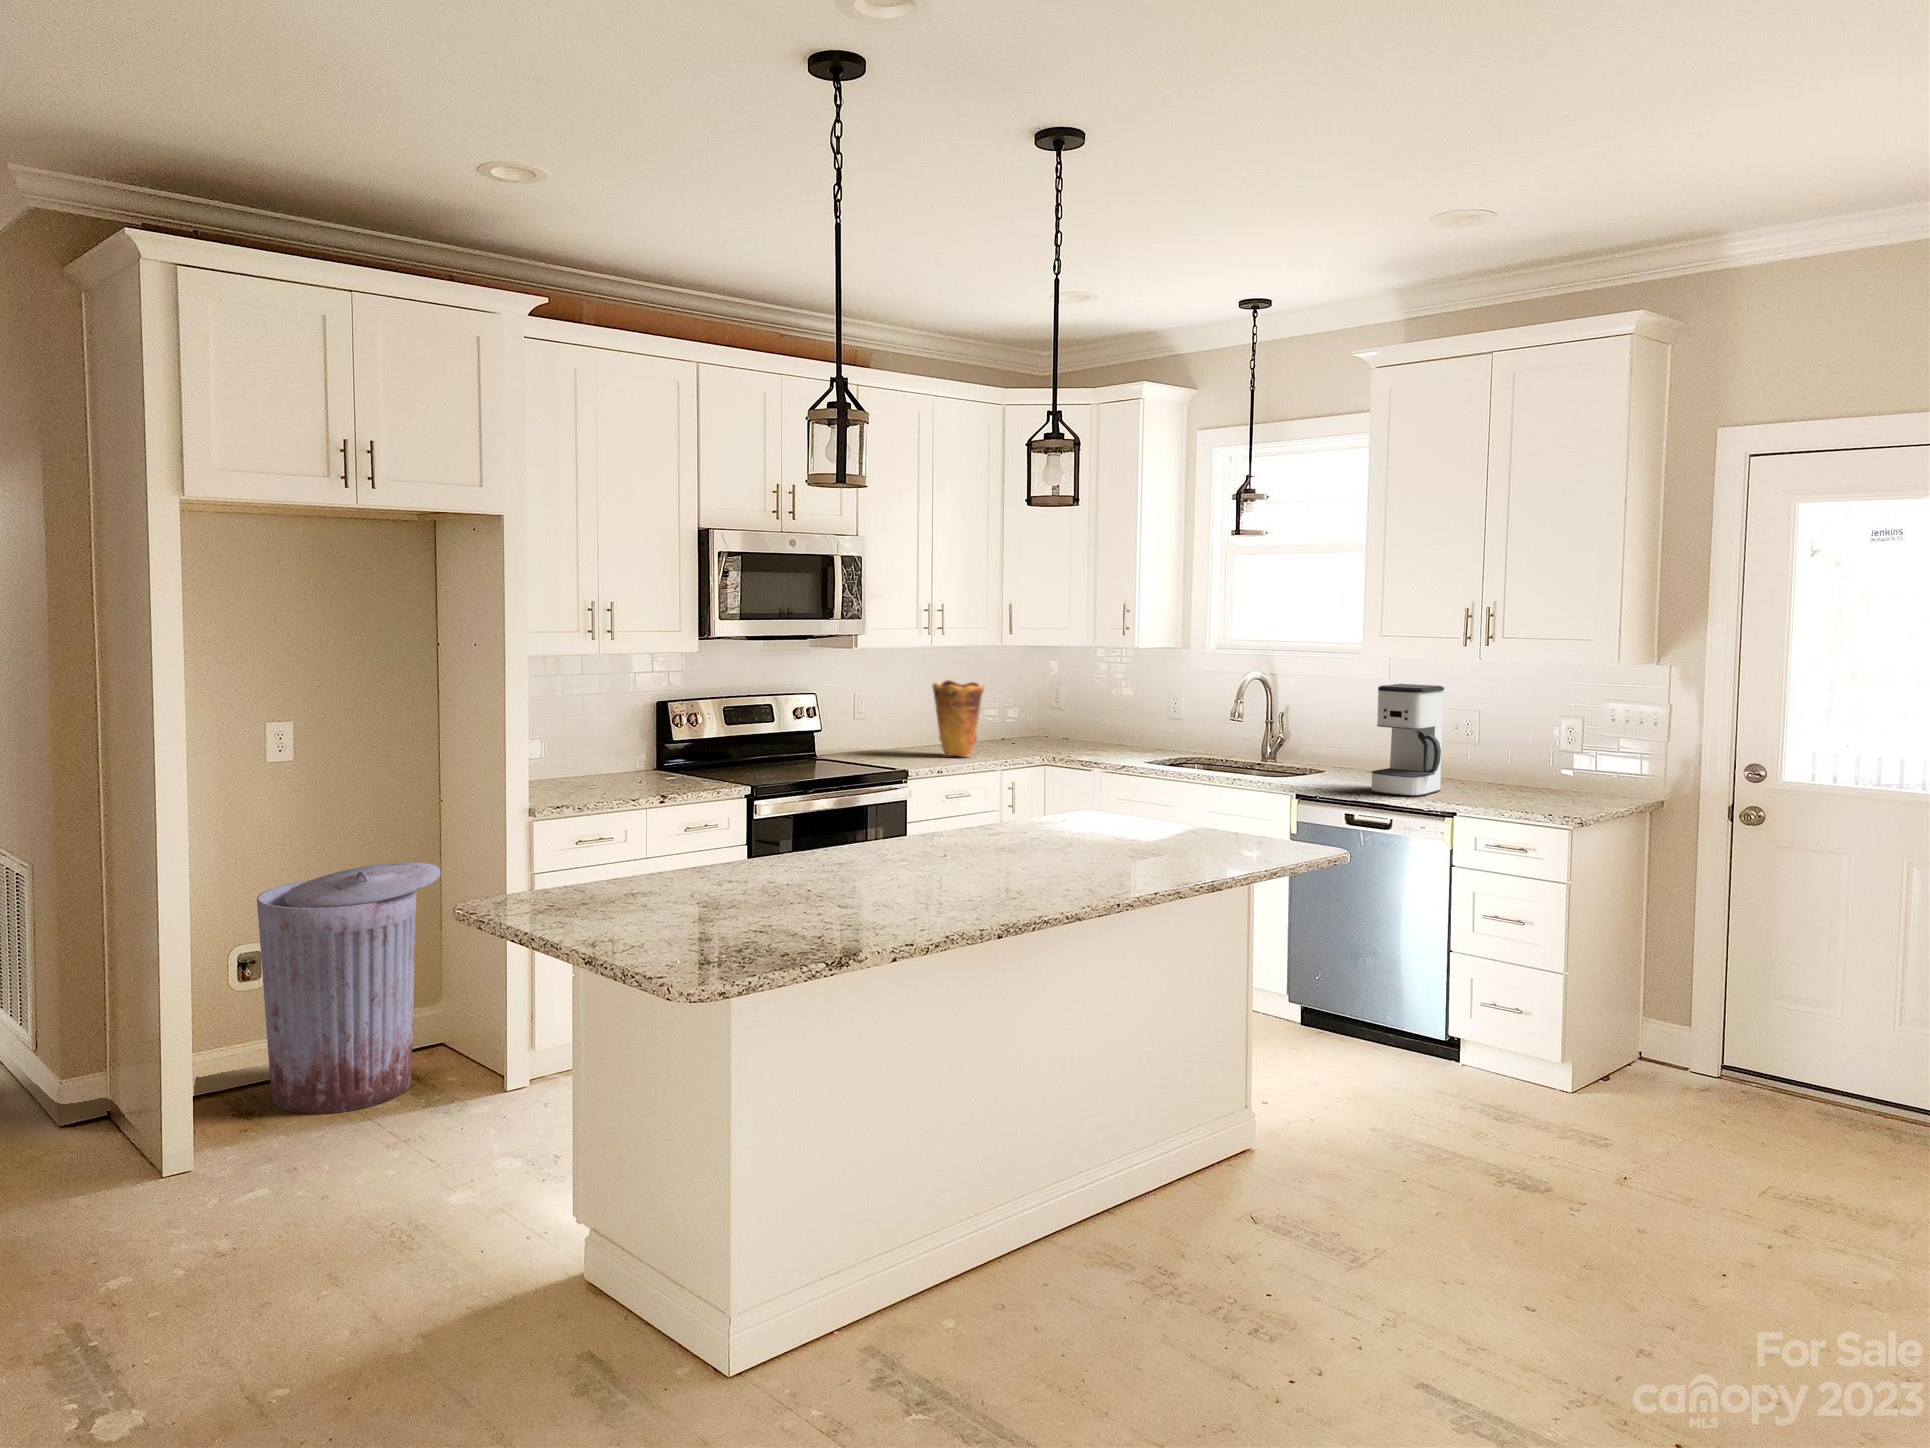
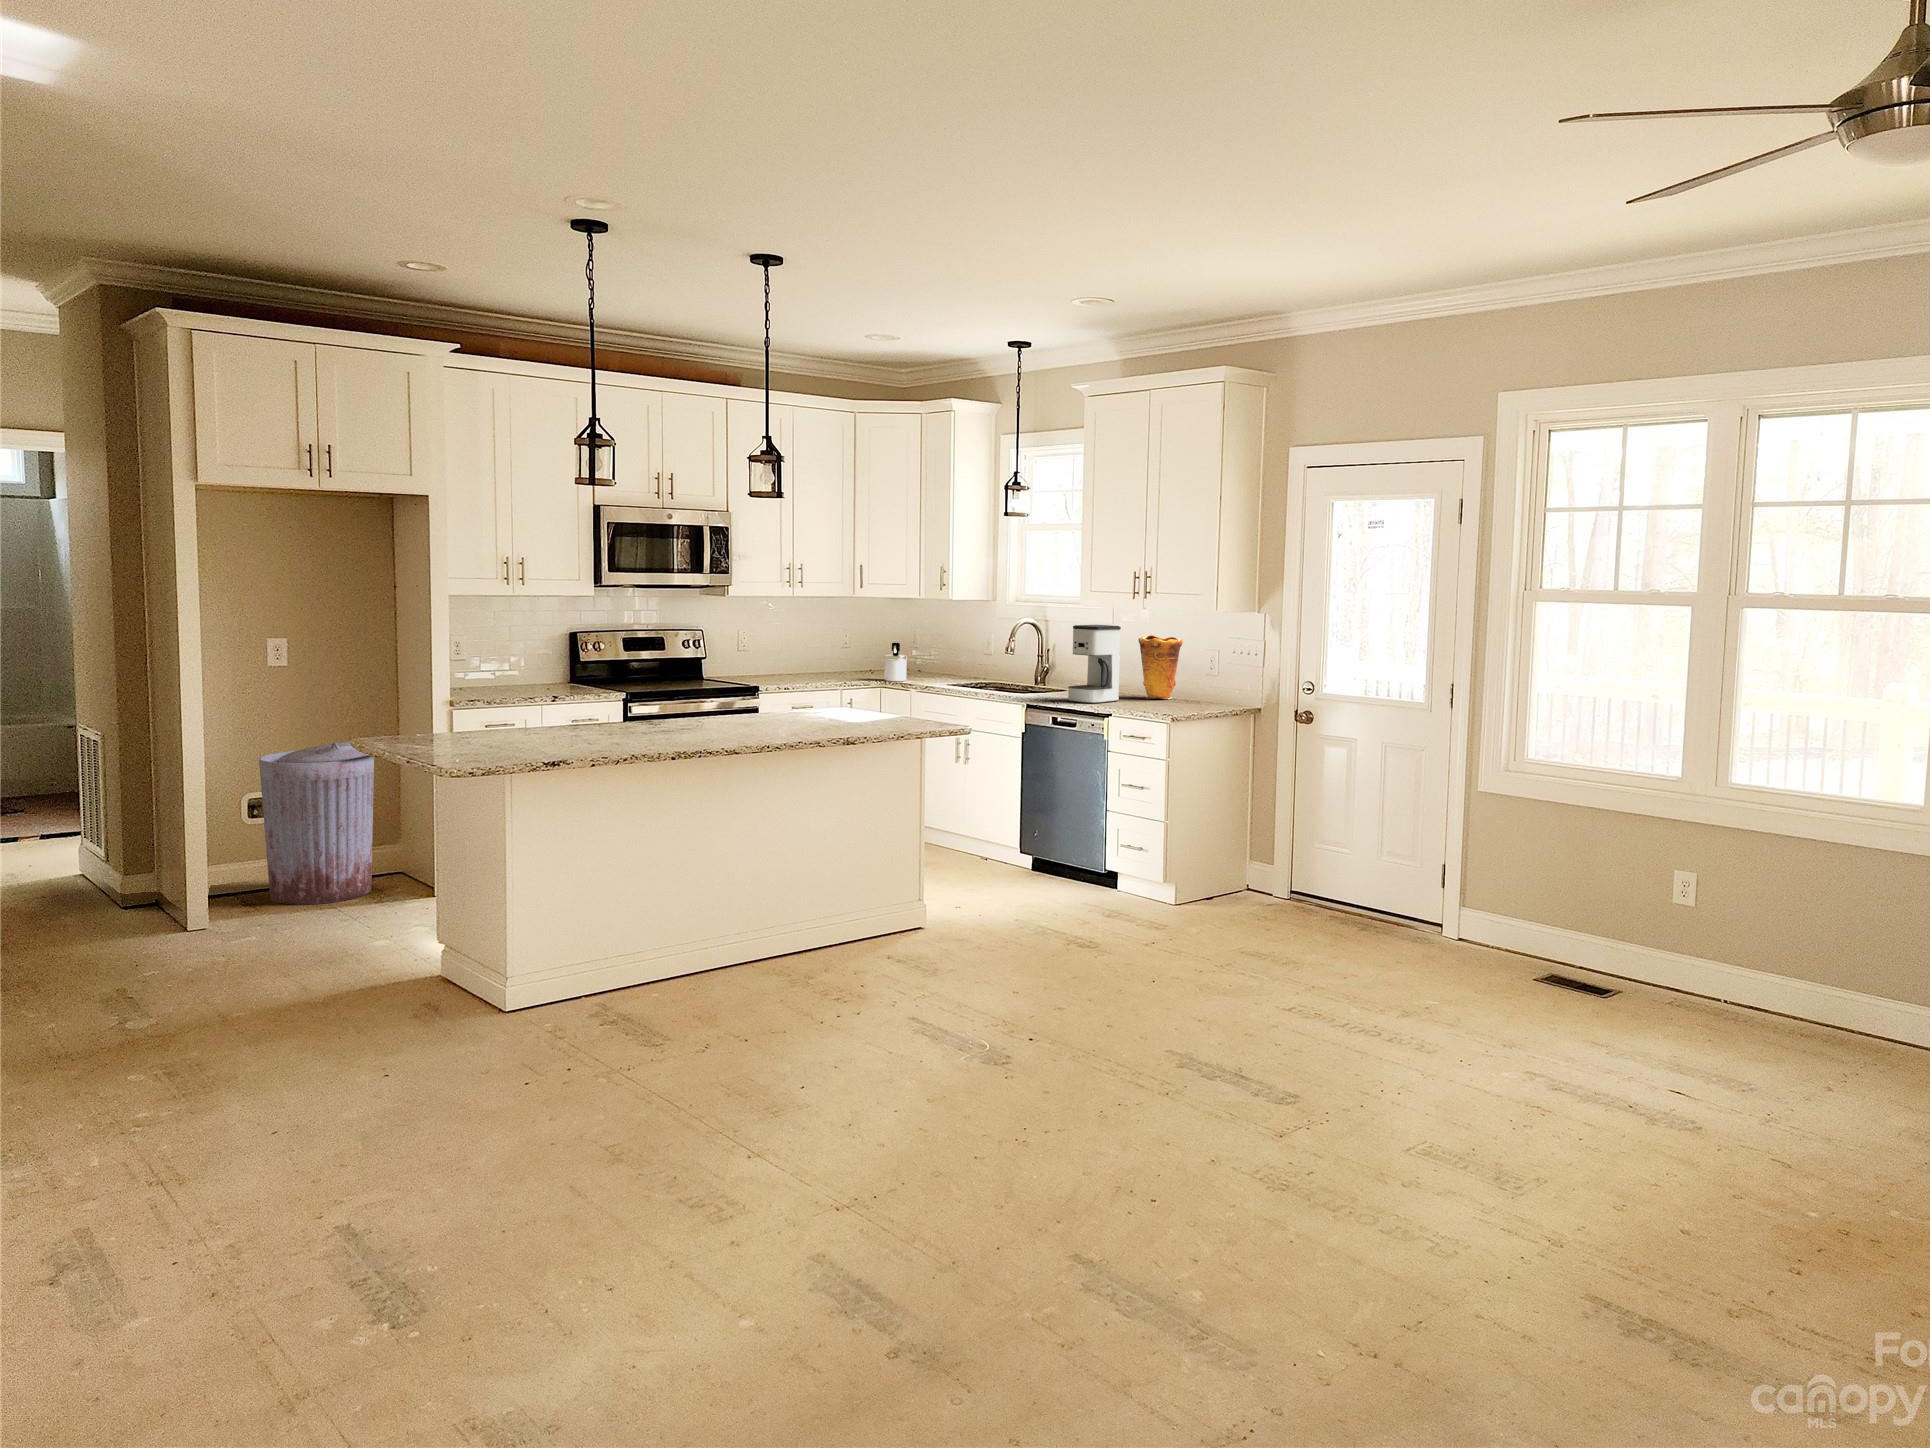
vase: present [932,680,984,757] -> present [1138,635,1183,699]
soap dispenser: none [1057,707,1087,759] -> present [884,643,907,681]

